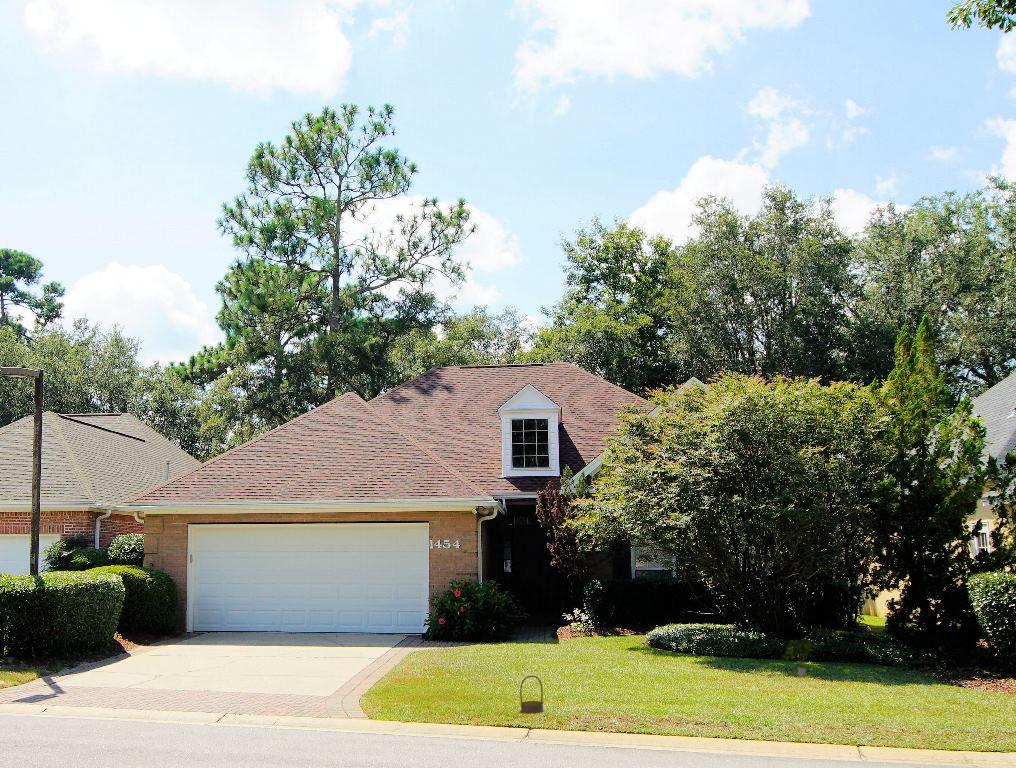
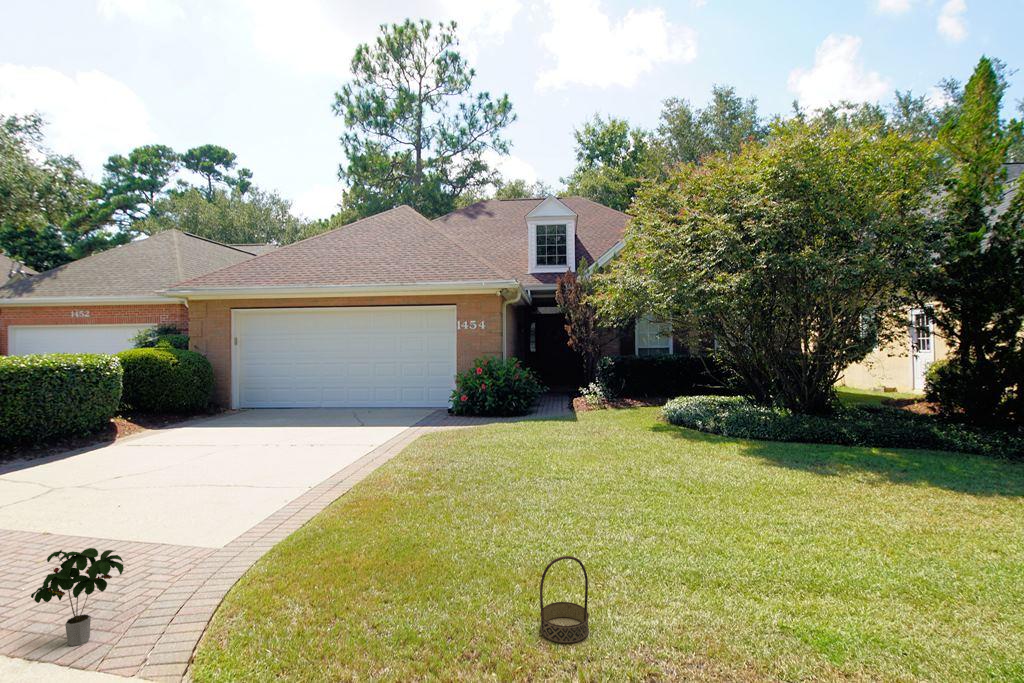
potted plant: present [783,639,817,677] -> present [31,548,124,646]

